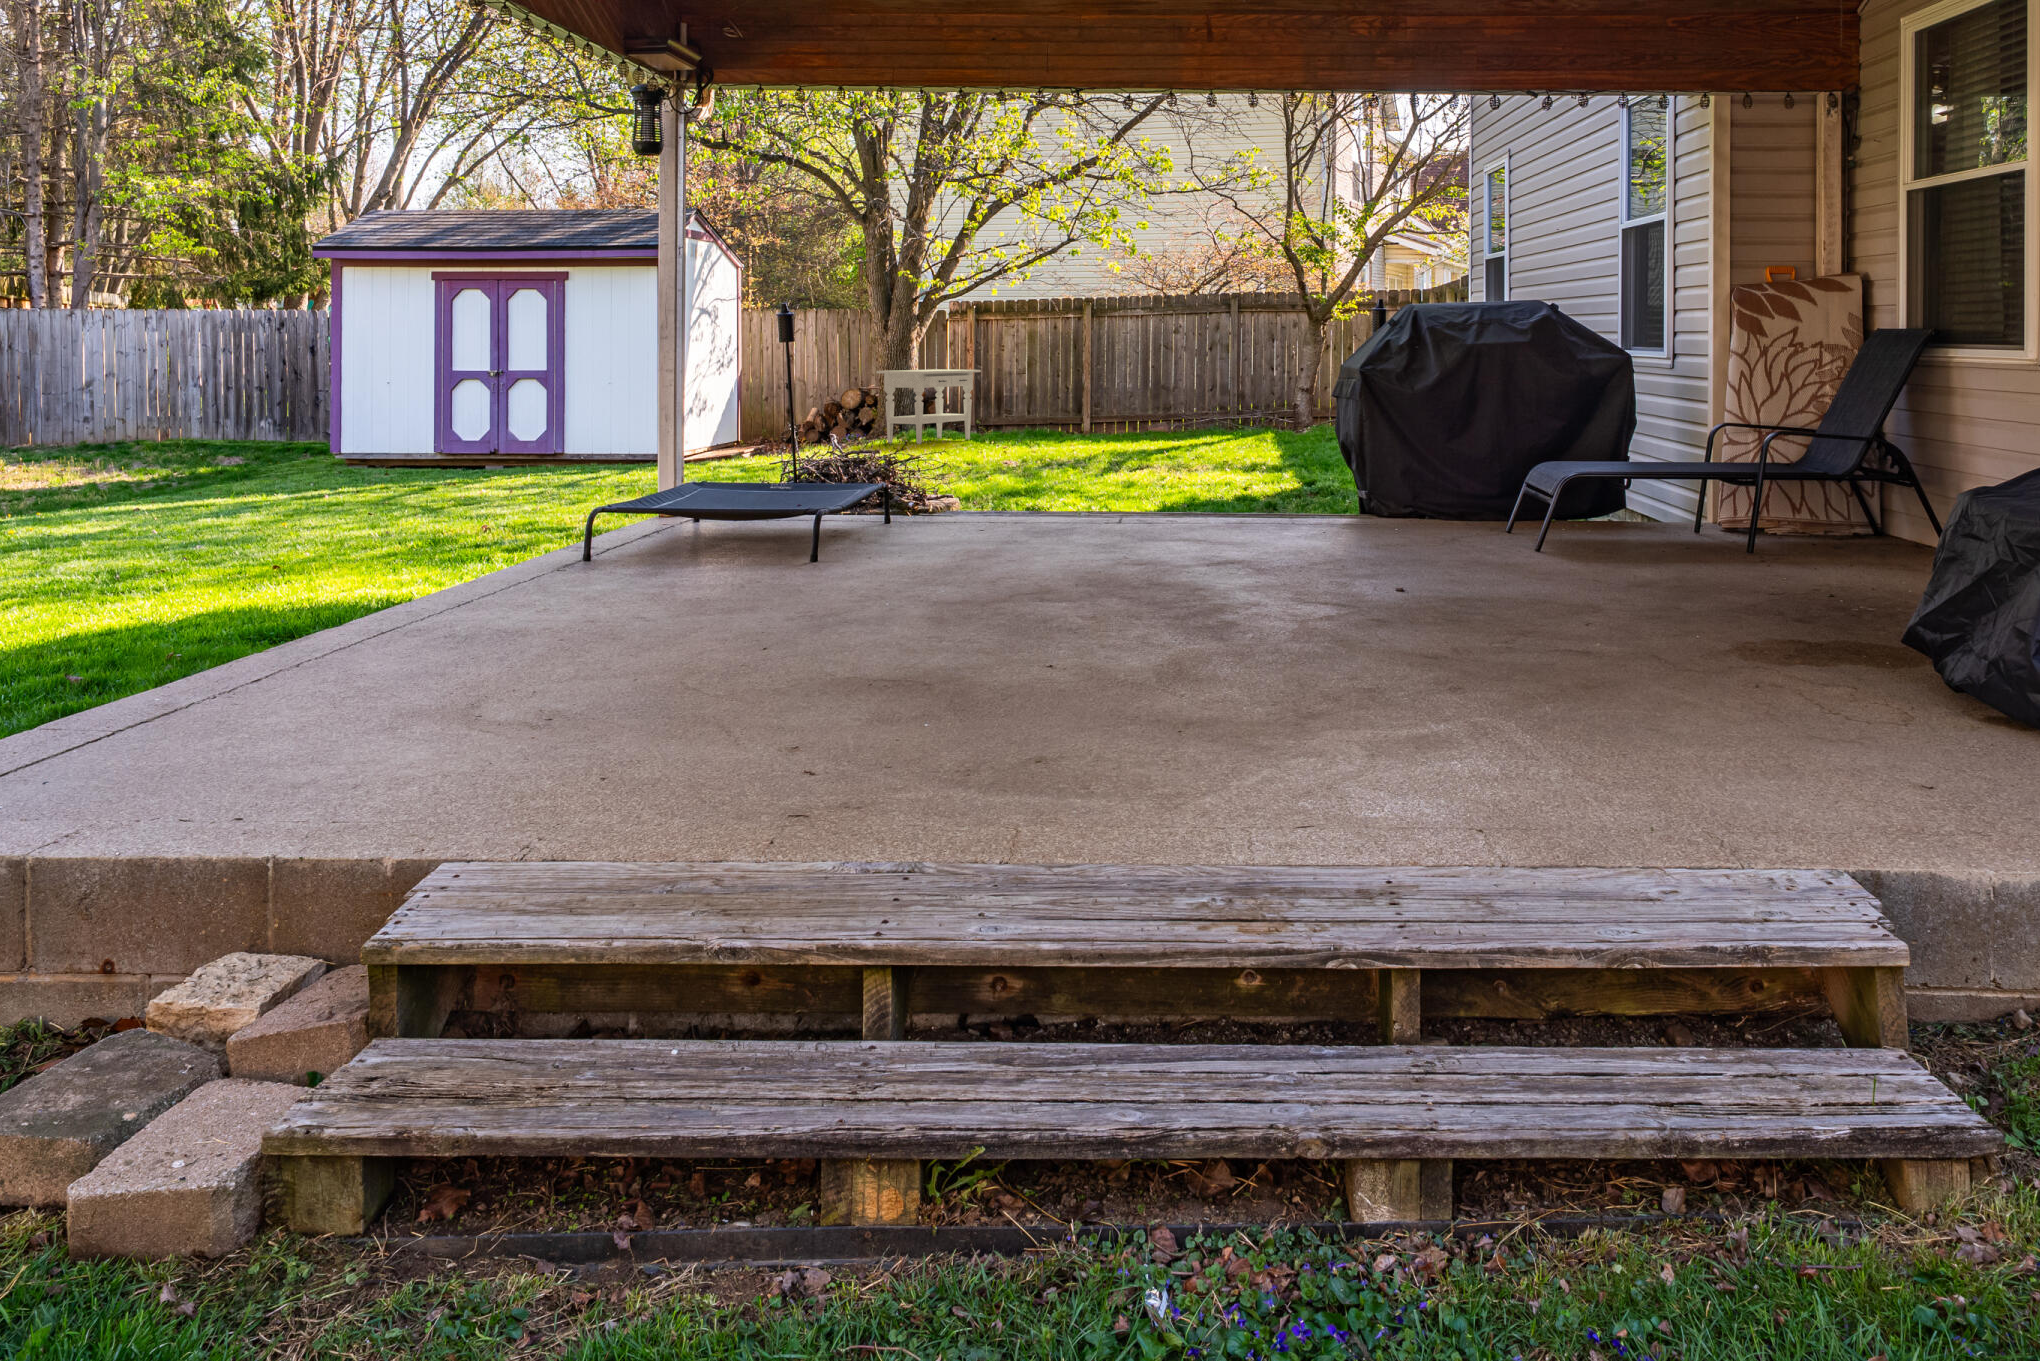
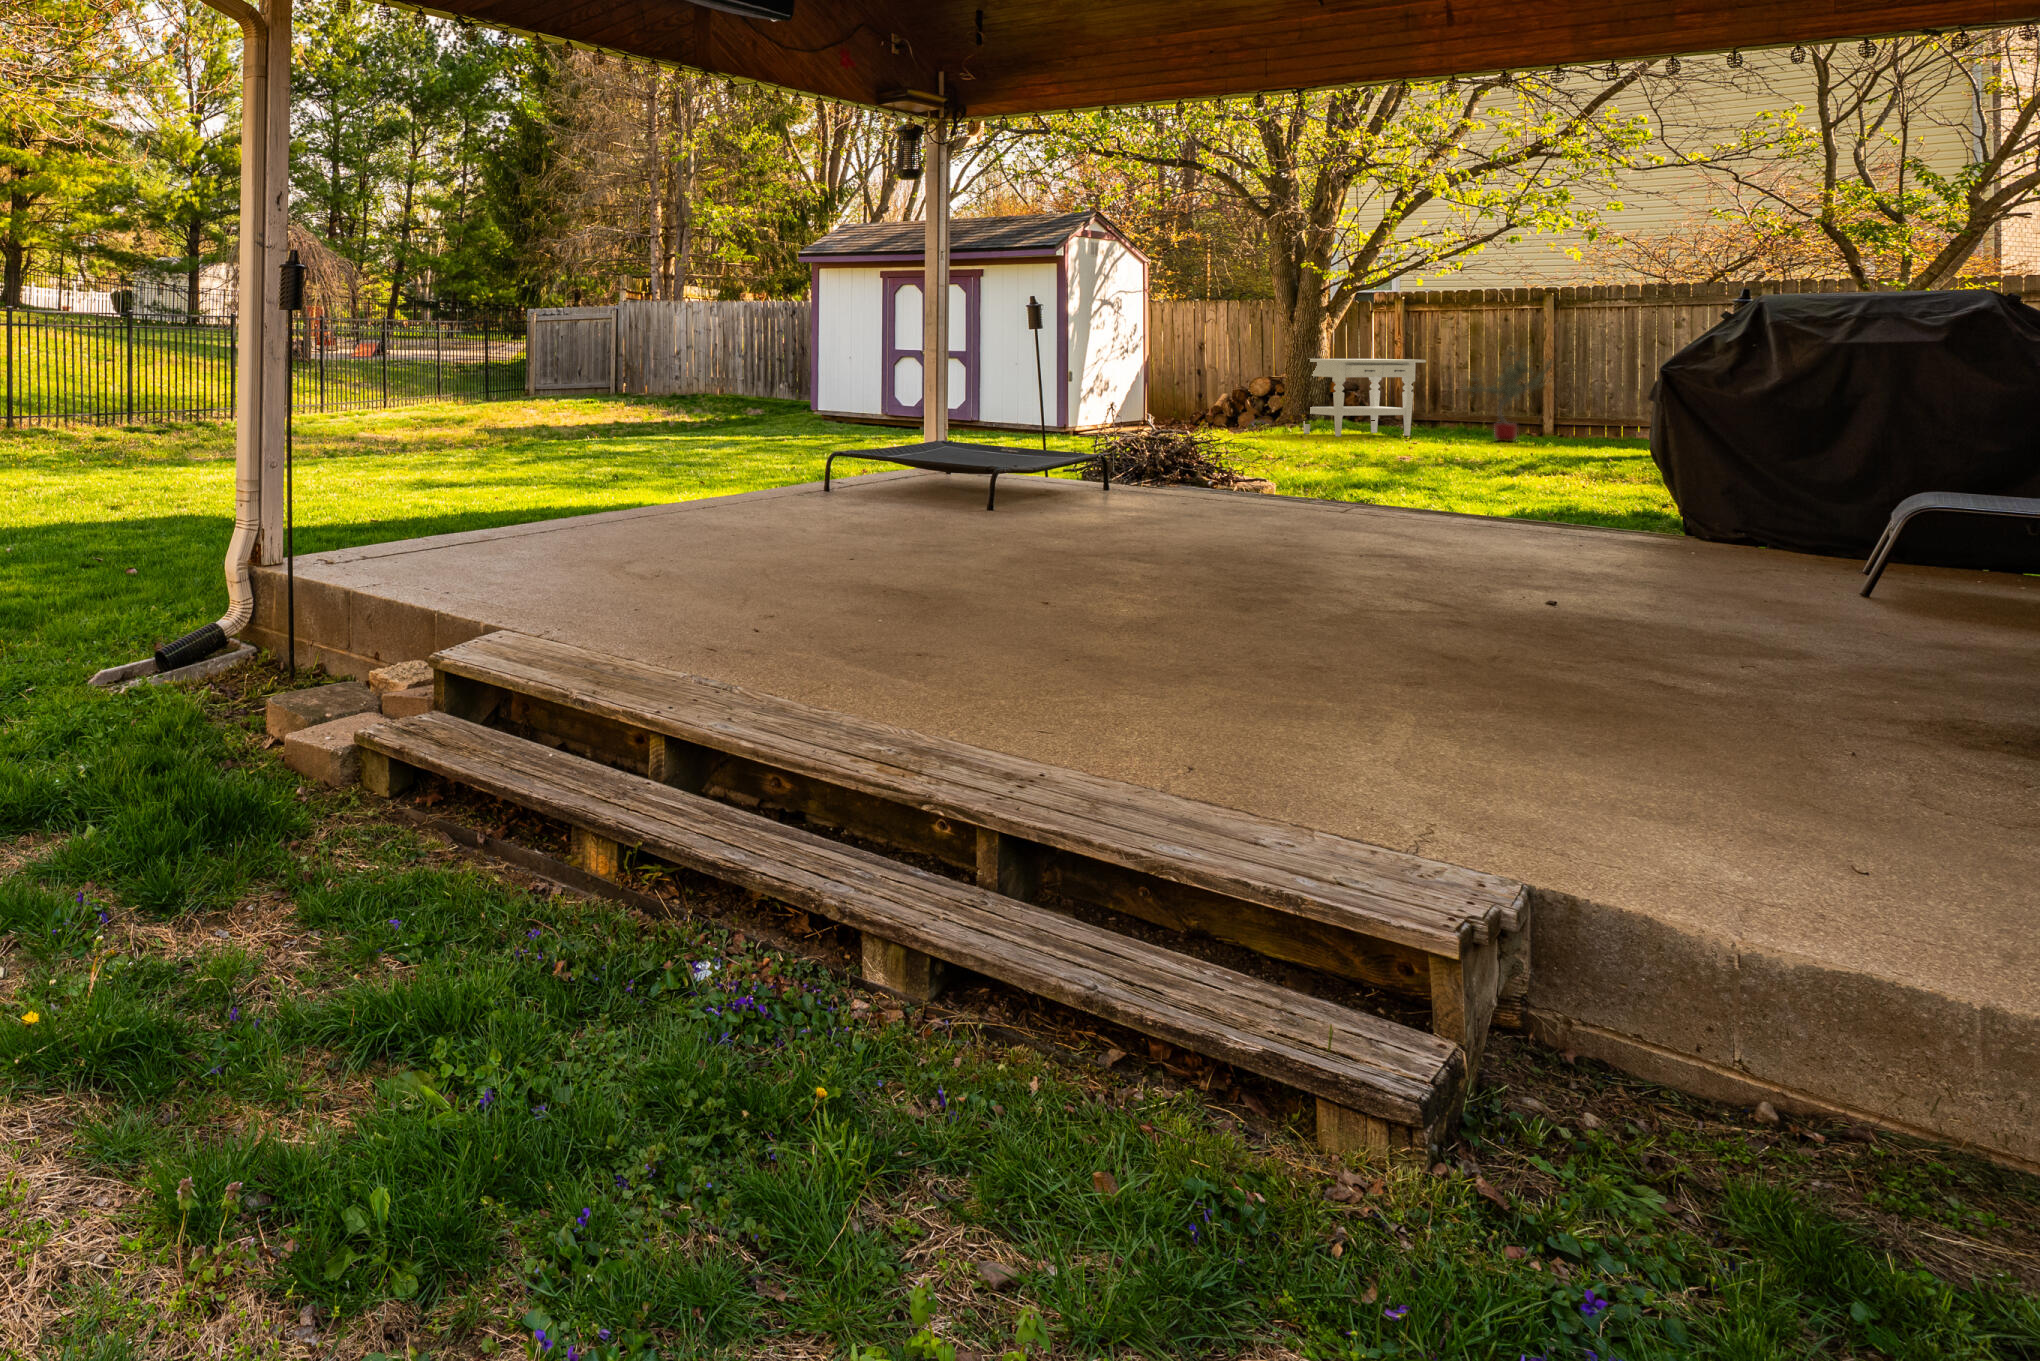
potted tree: none [1007,357,1074,440] -> present [1466,349,1552,441]

